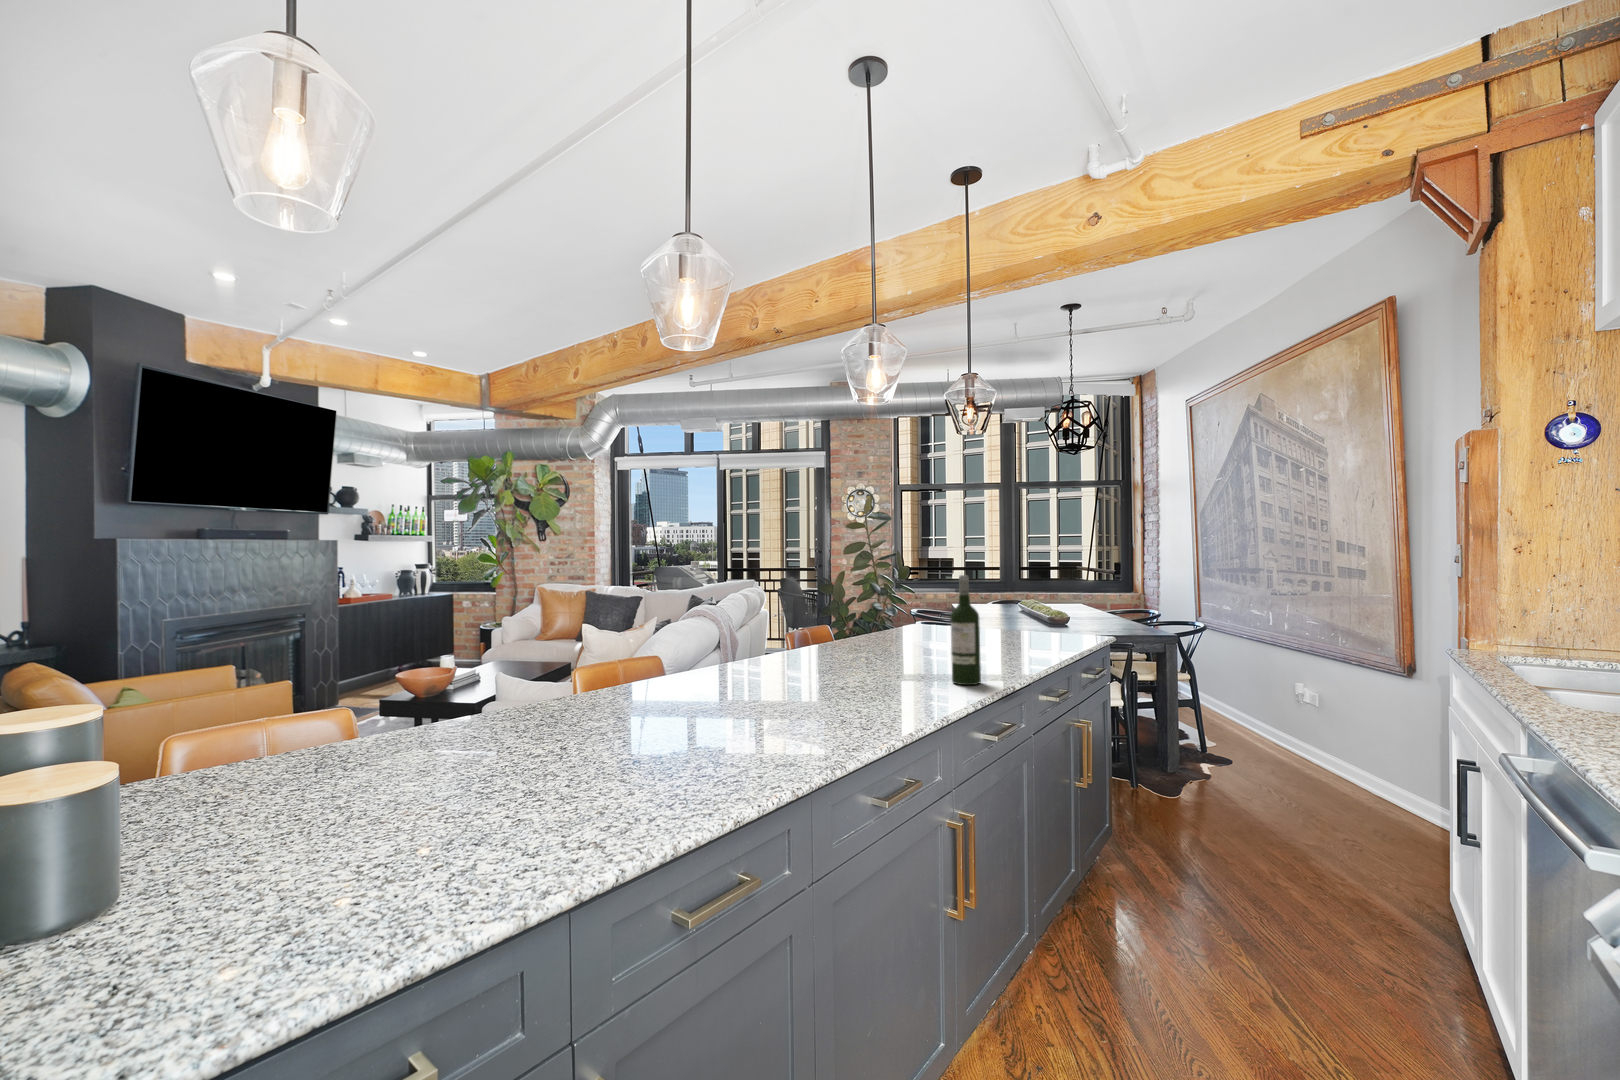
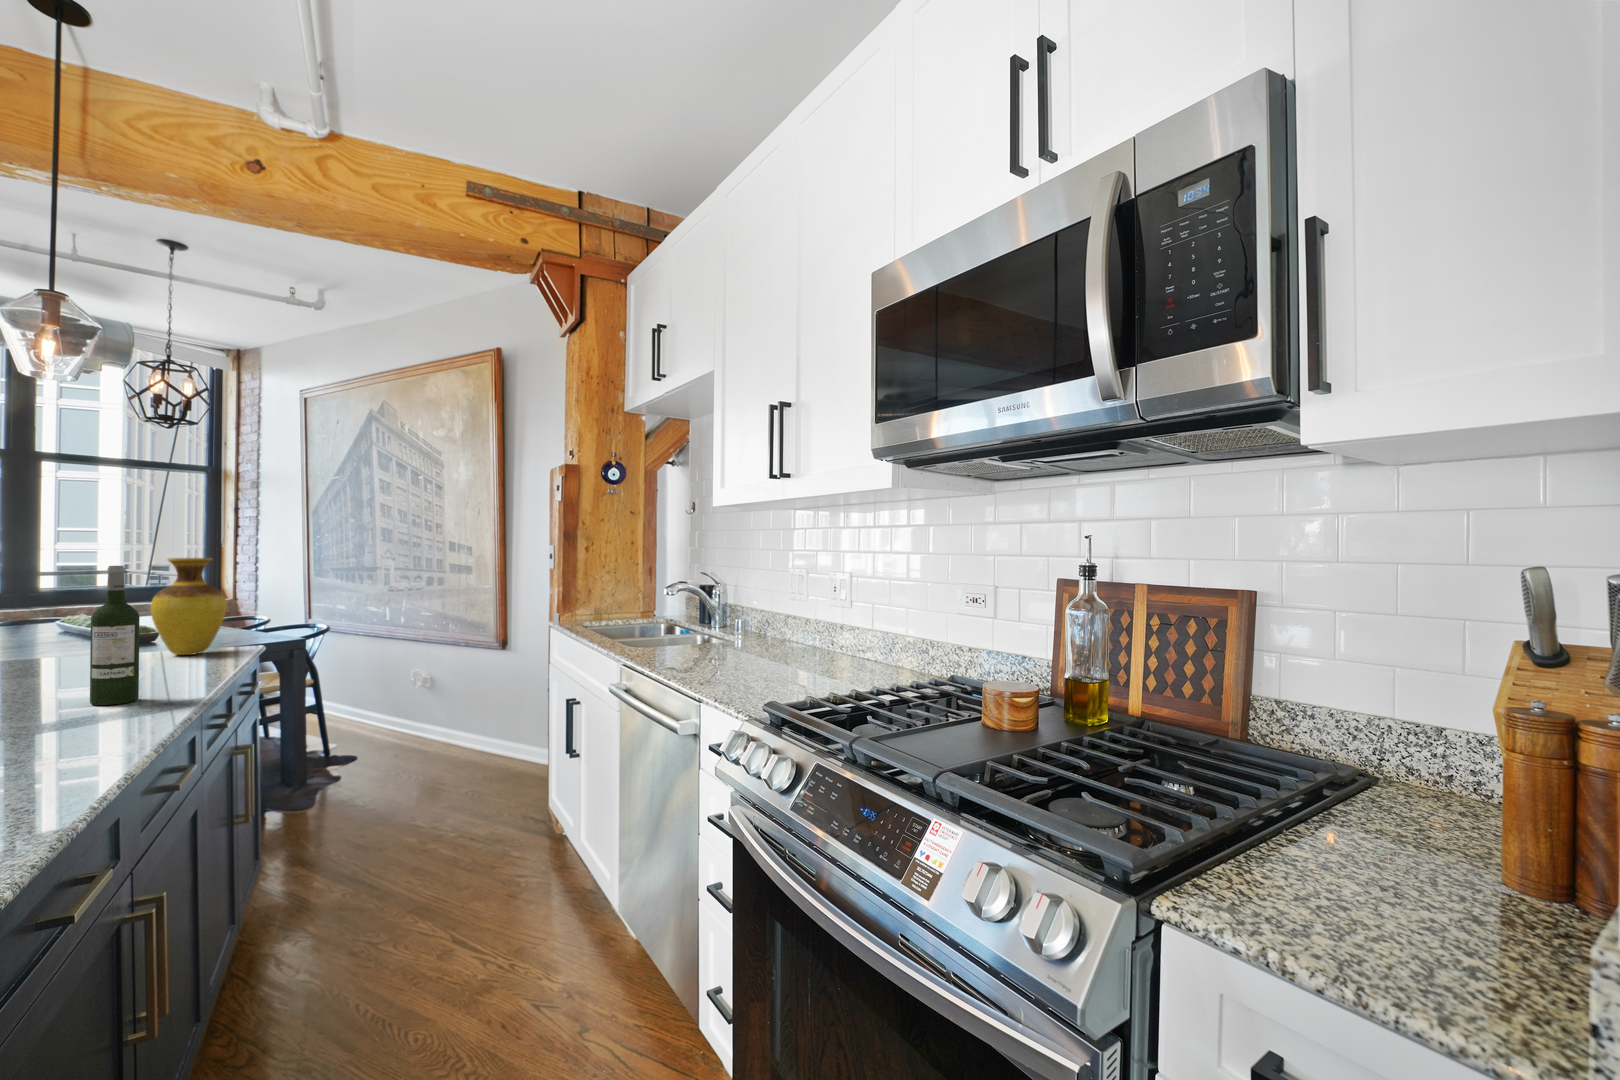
vase: none [1025,565,1076,647] -> present [151,558,227,655]

